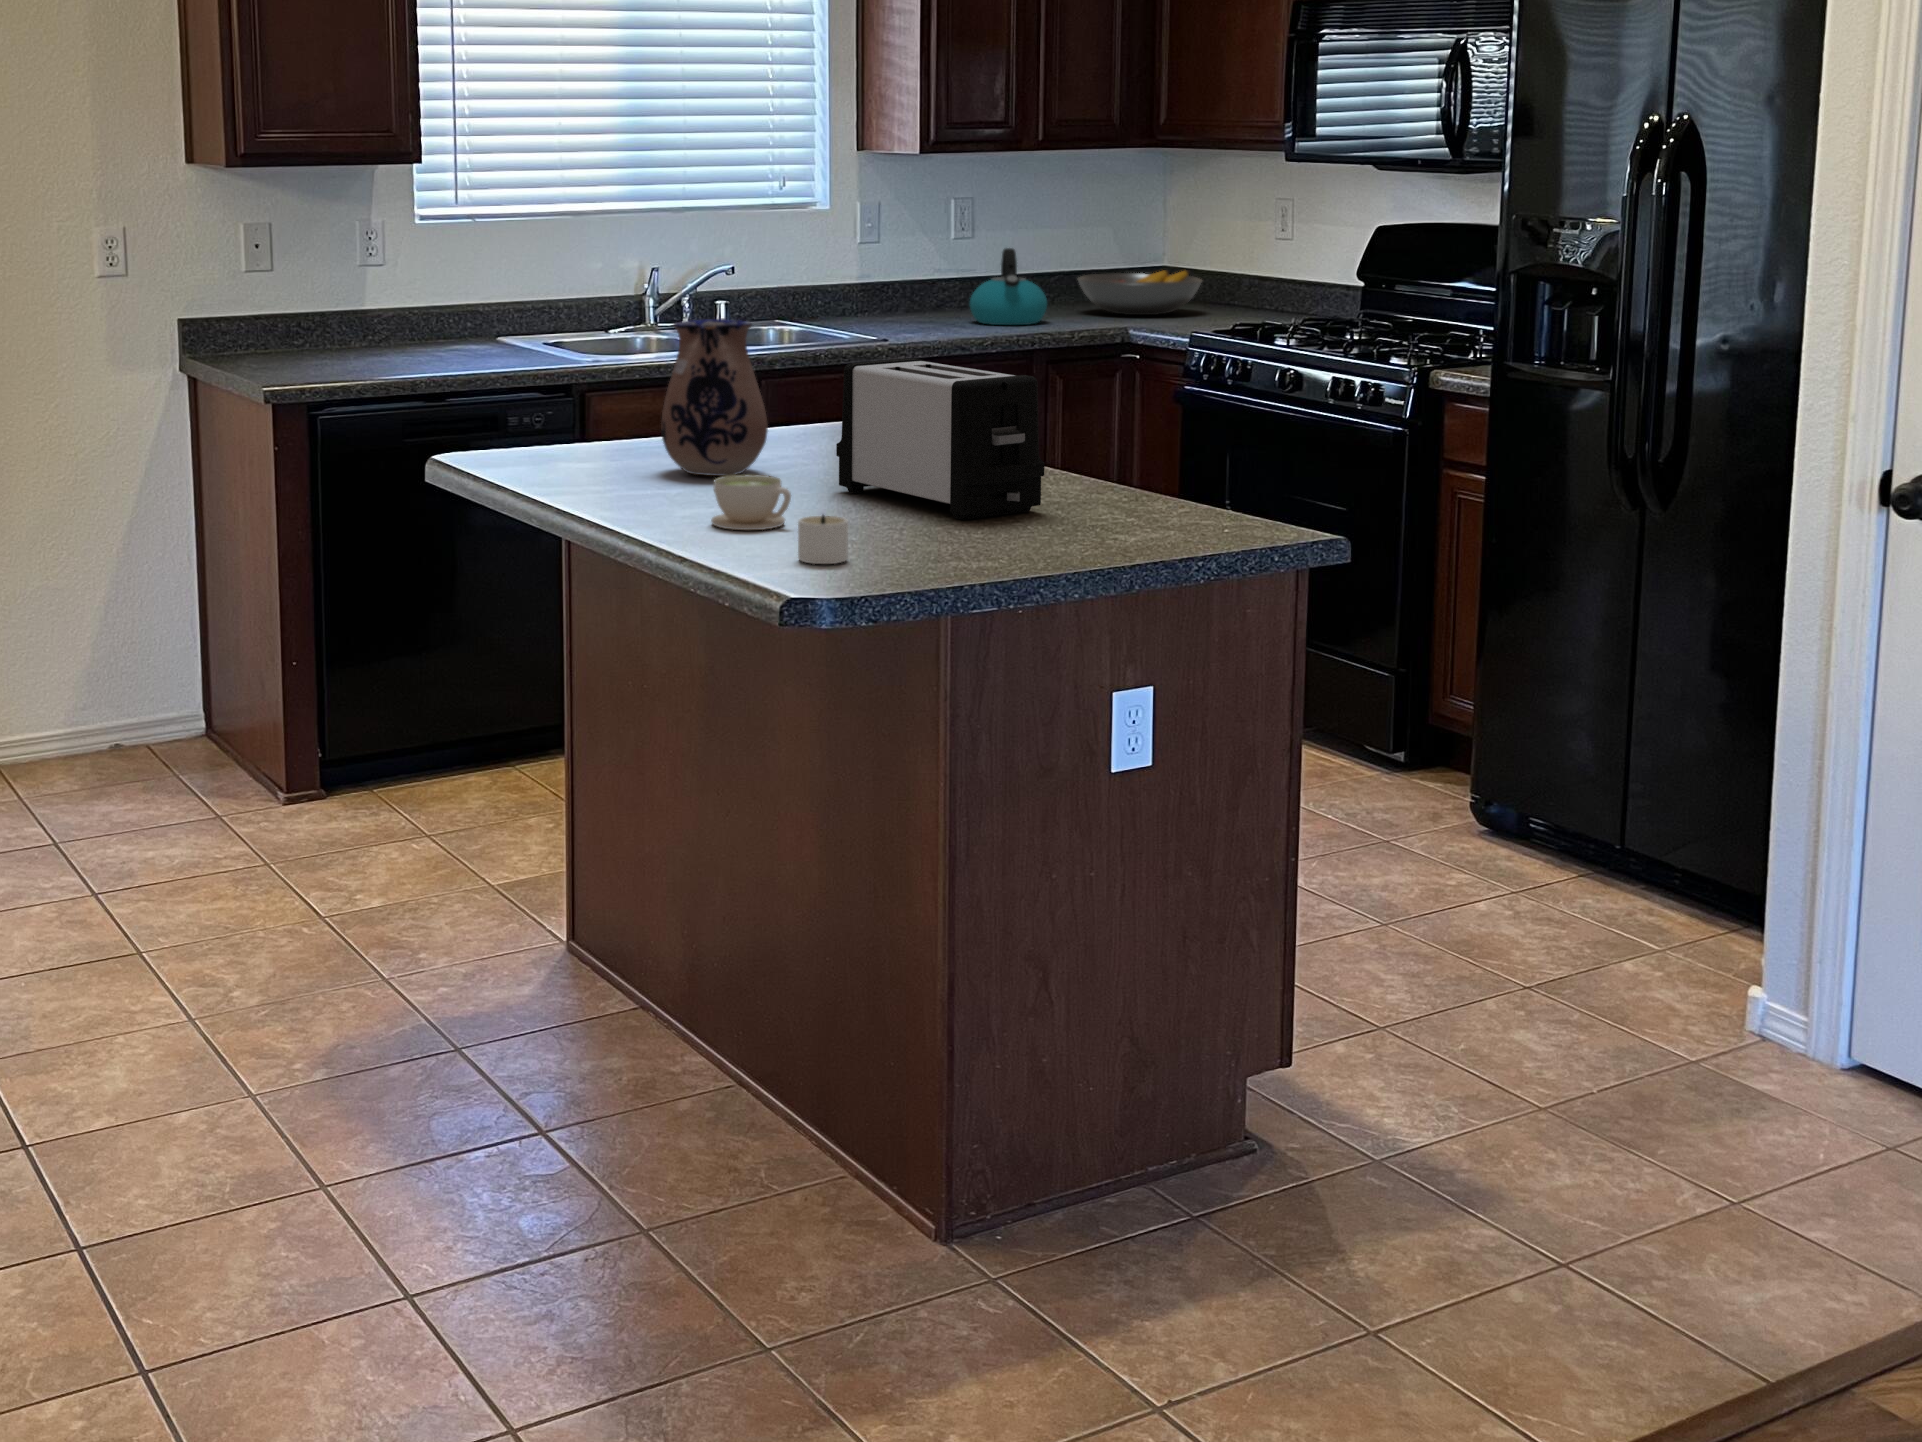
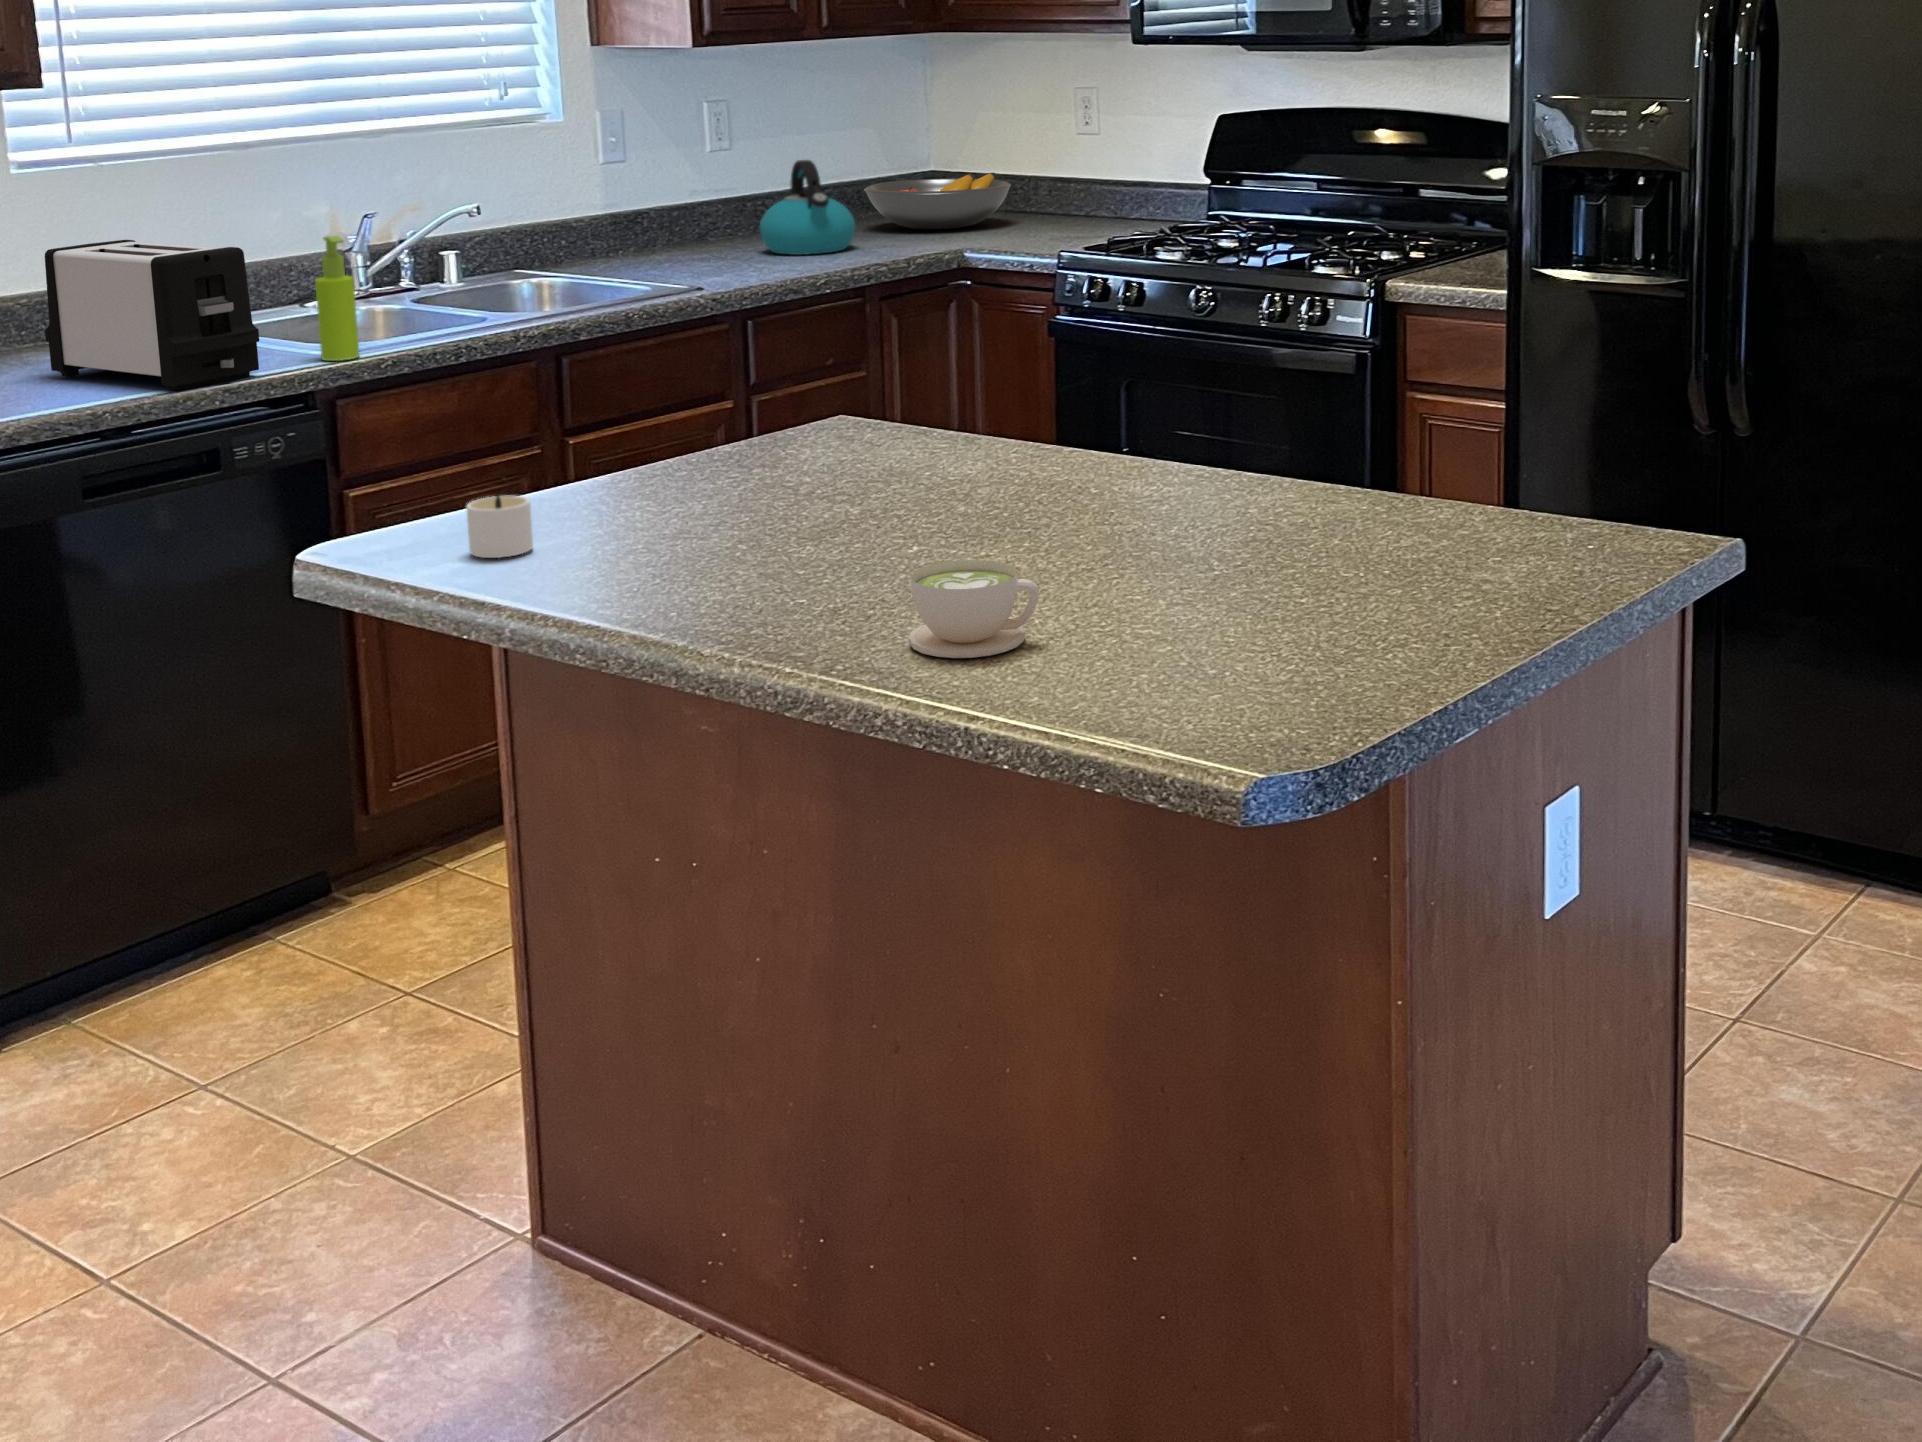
soap dispenser: none [575,275,602,364] -> present [315,236,360,361]
ceramic pitcher: present [661,318,768,476] -> none [686,305,849,548]
toaster: present [836,358,1045,520] -> present [45,240,259,390]
candle: present [798,515,848,564] -> present [467,496,533,558]

